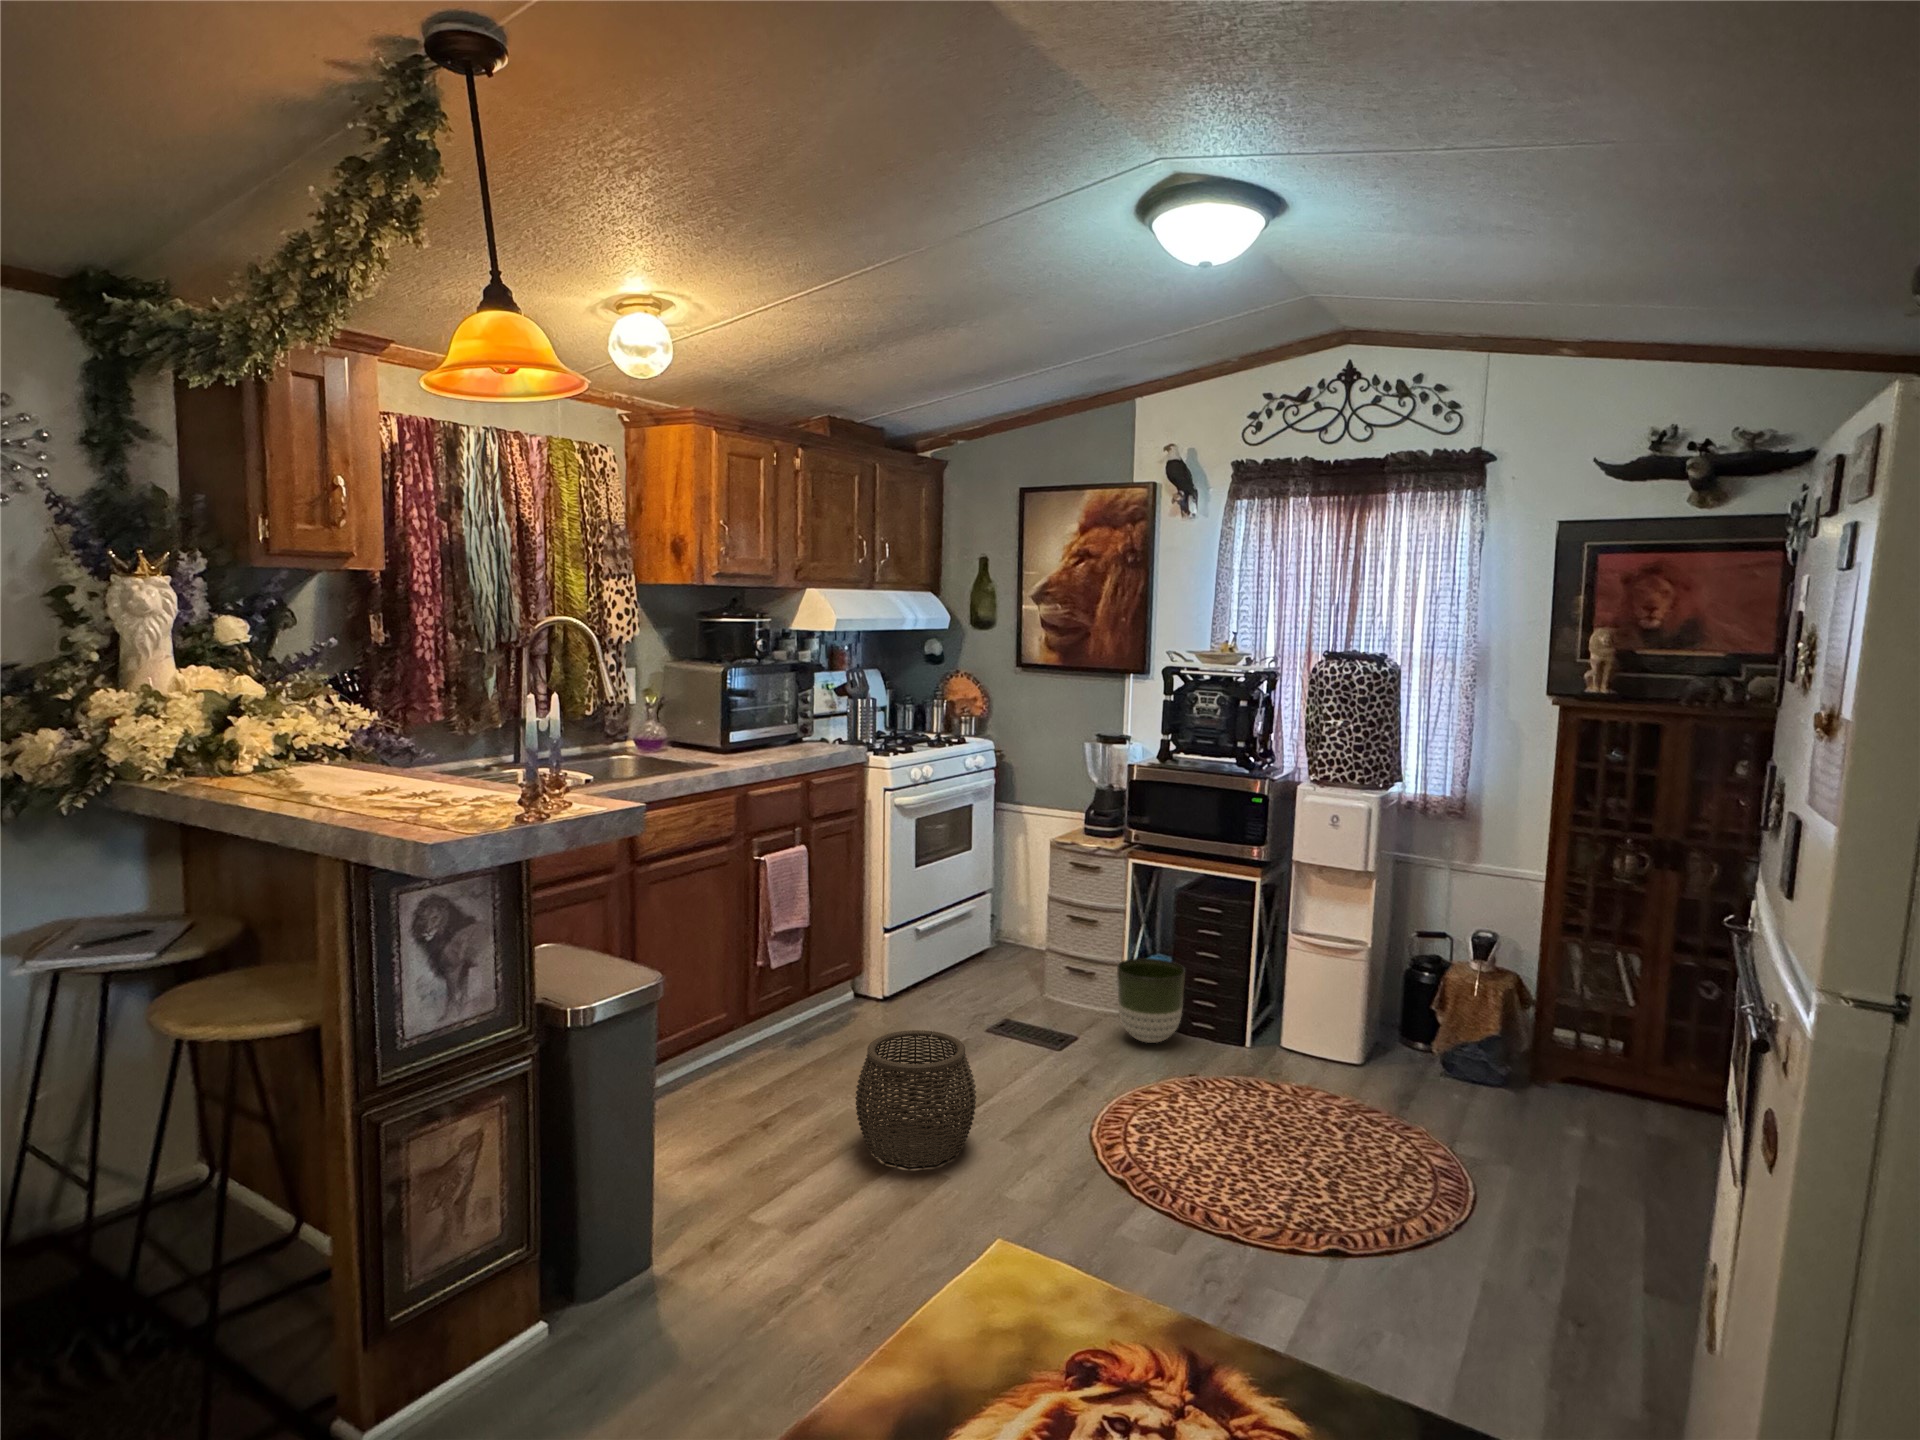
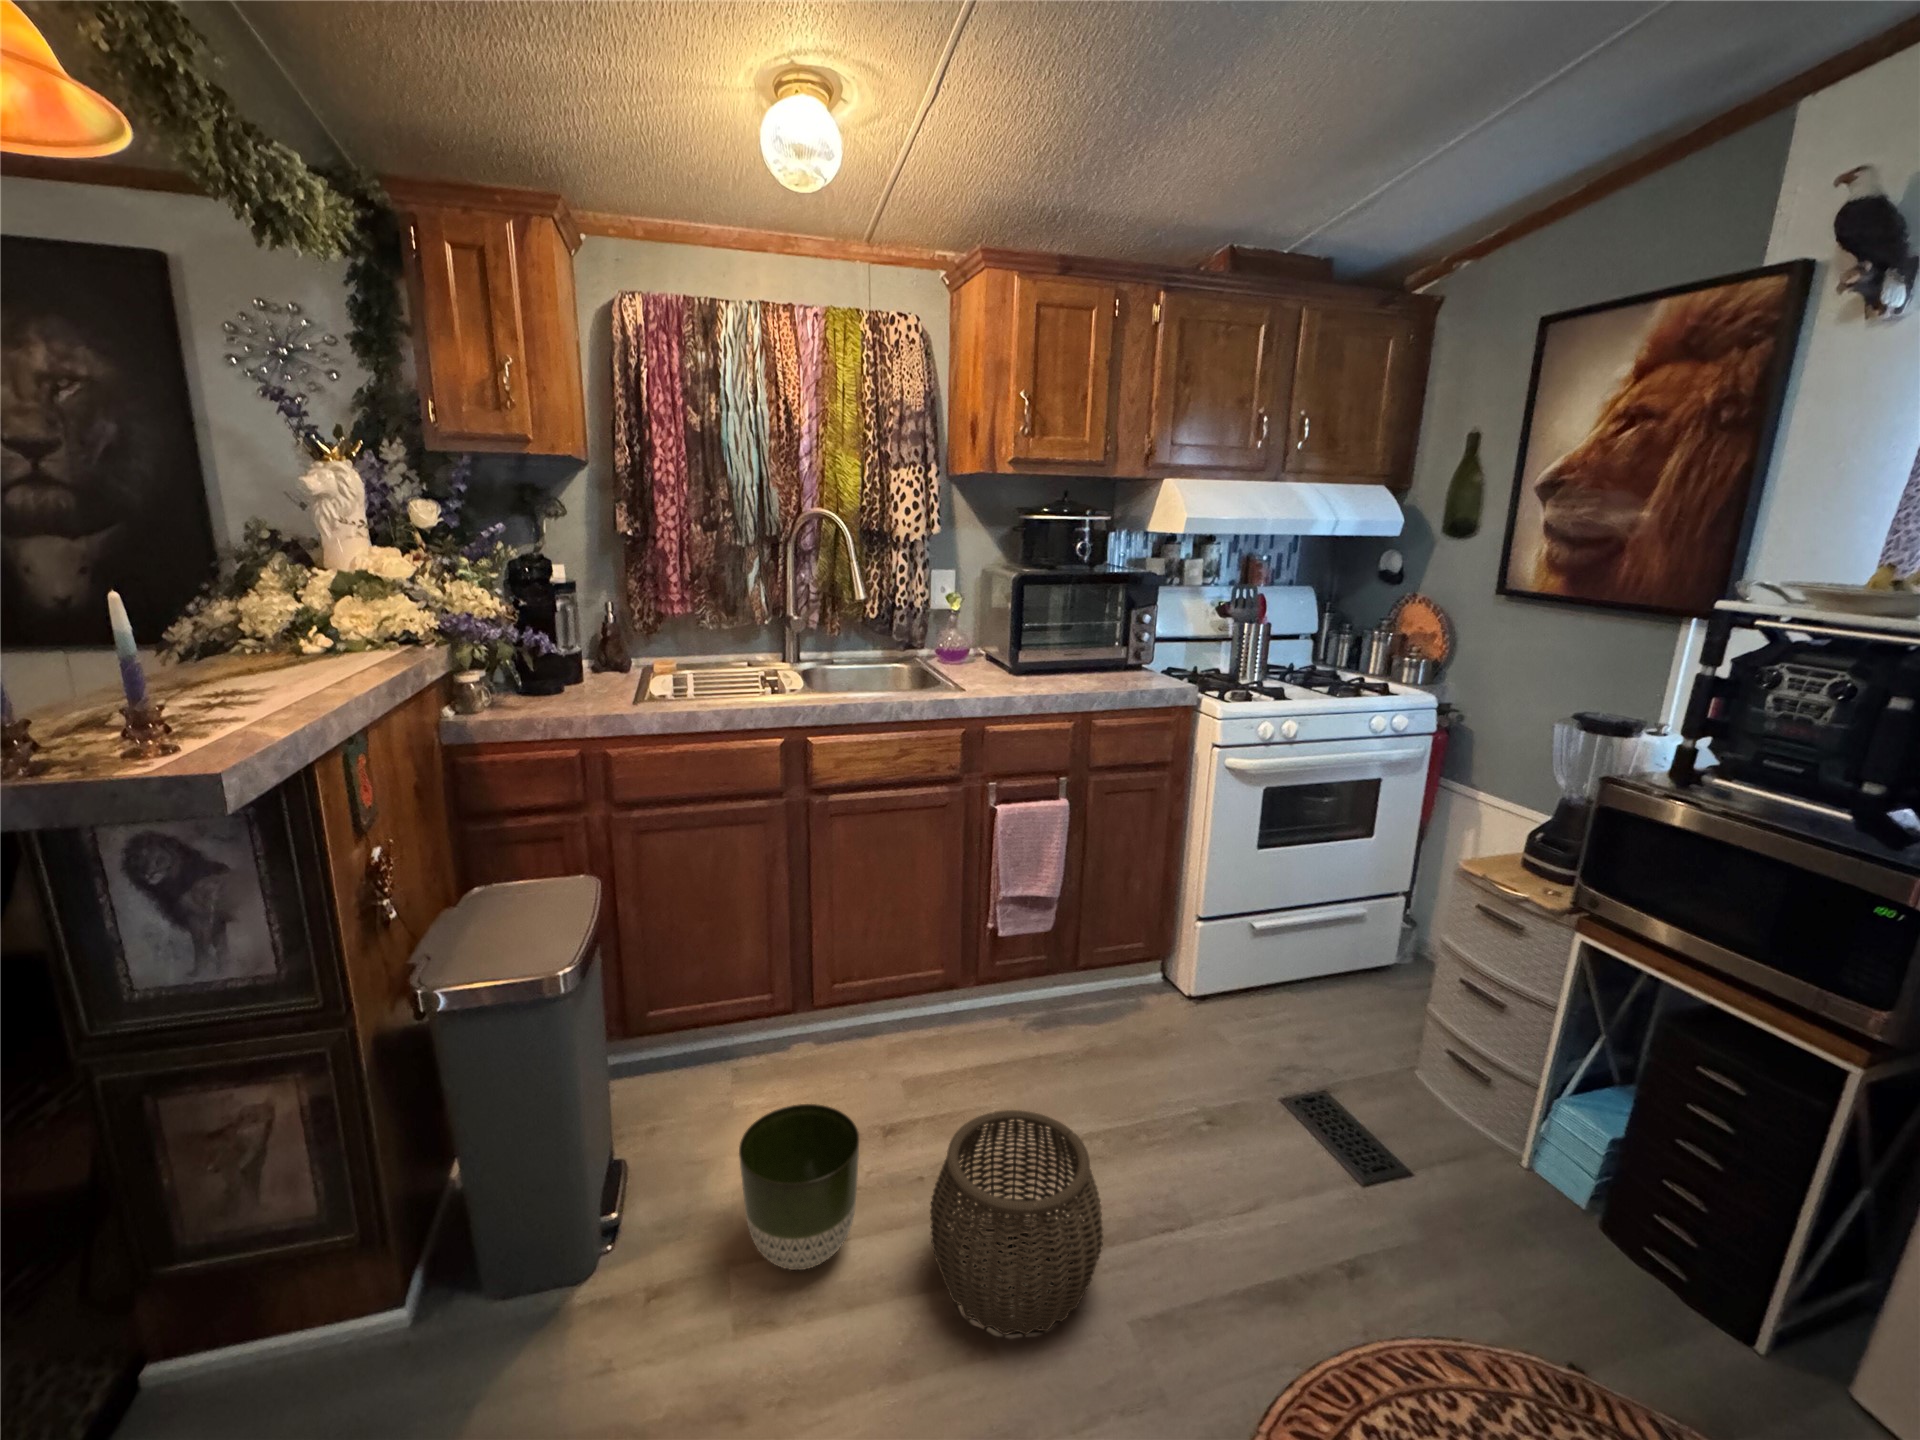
planter: present [1117,958,1185,1043] -> present [739,1104,859,1270]

